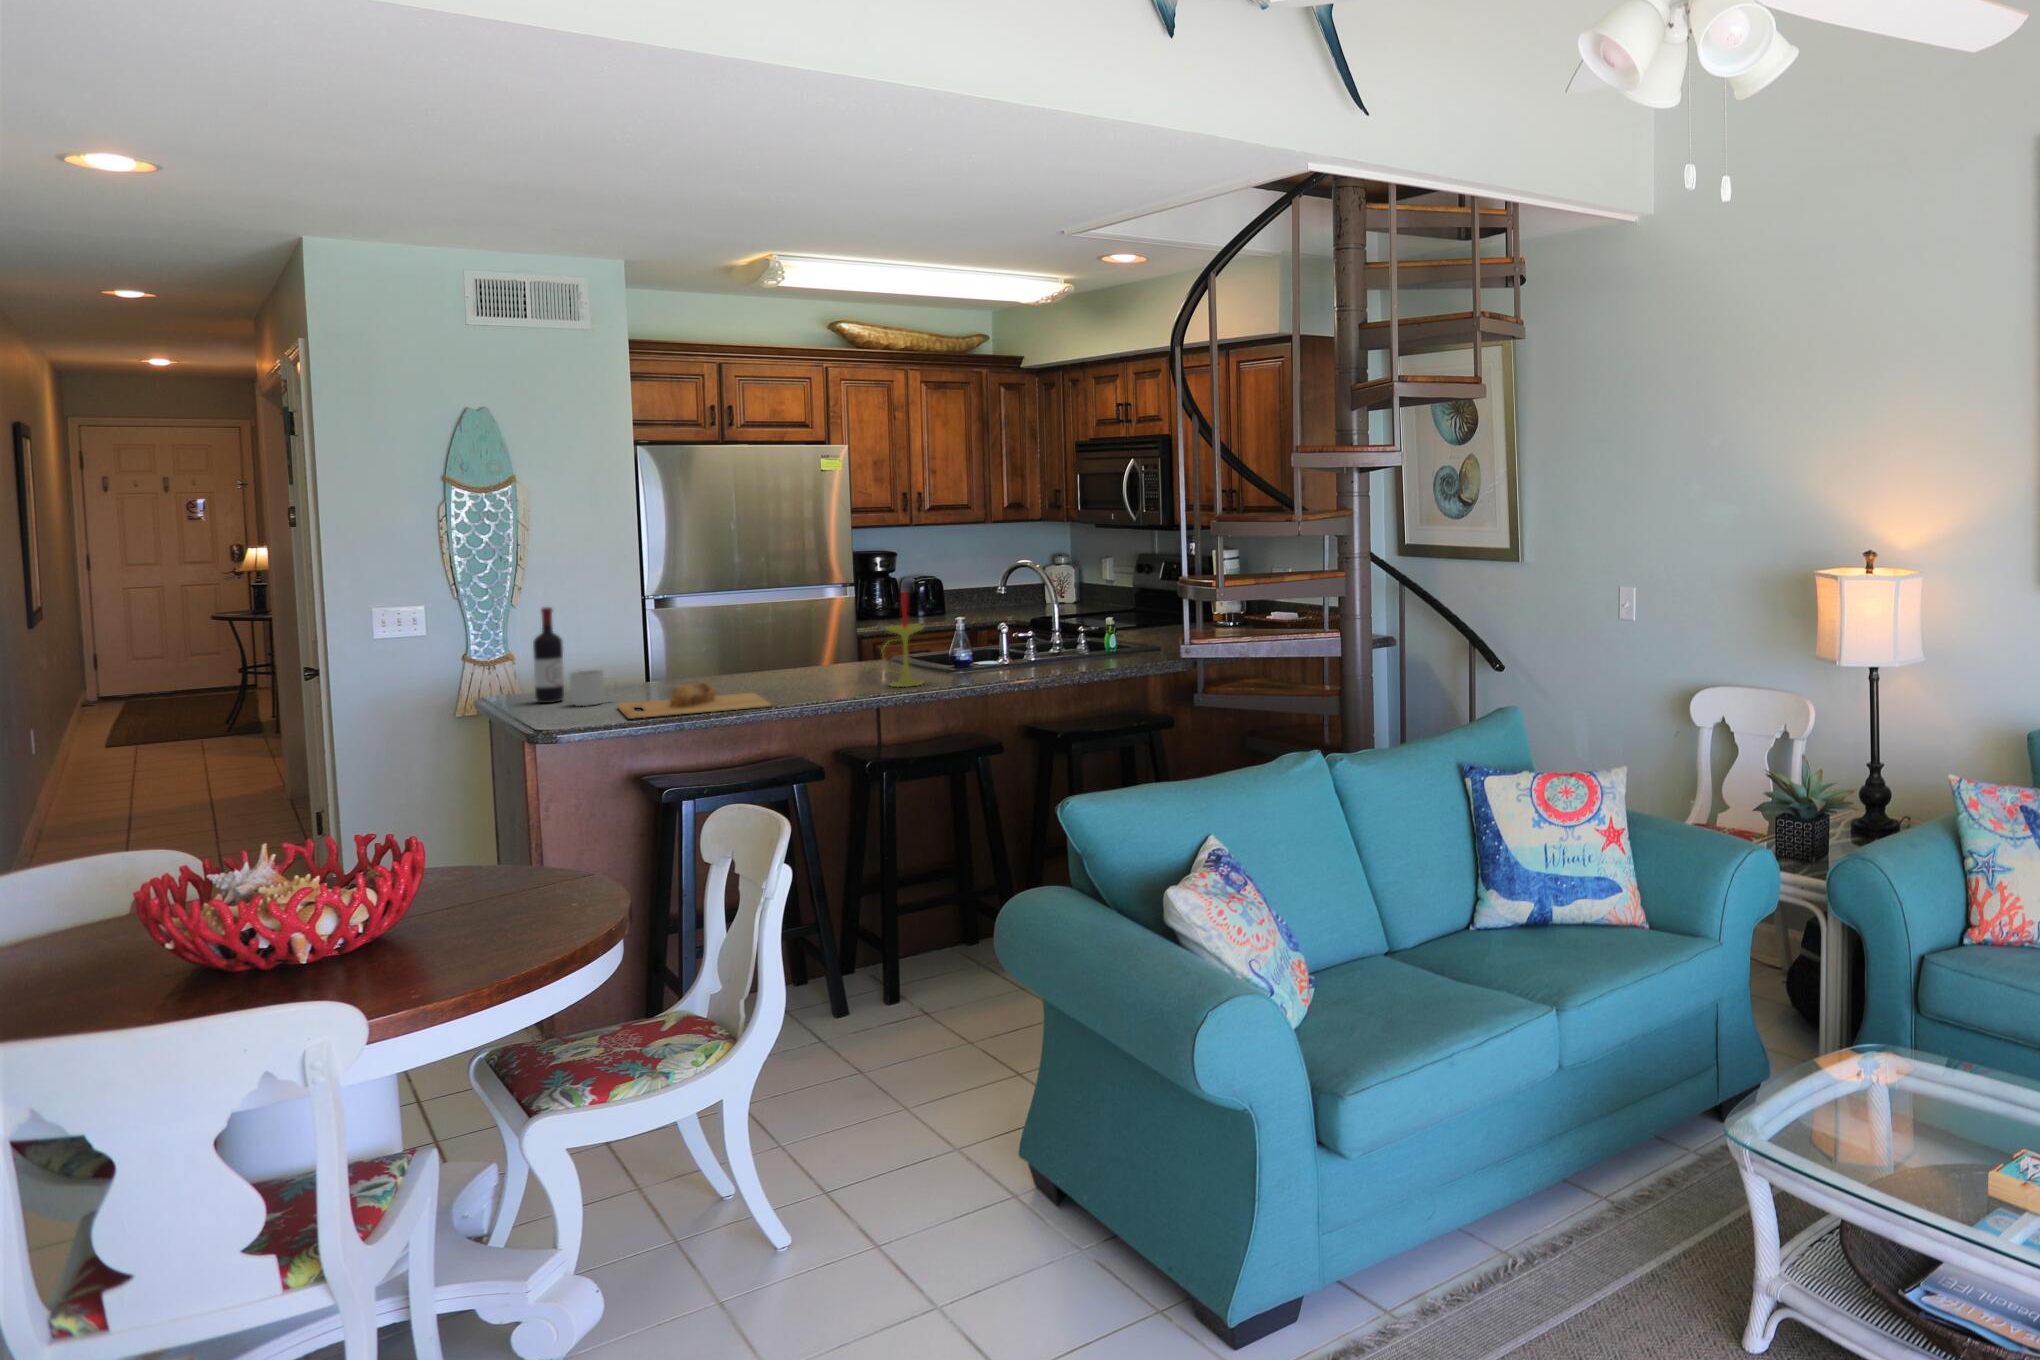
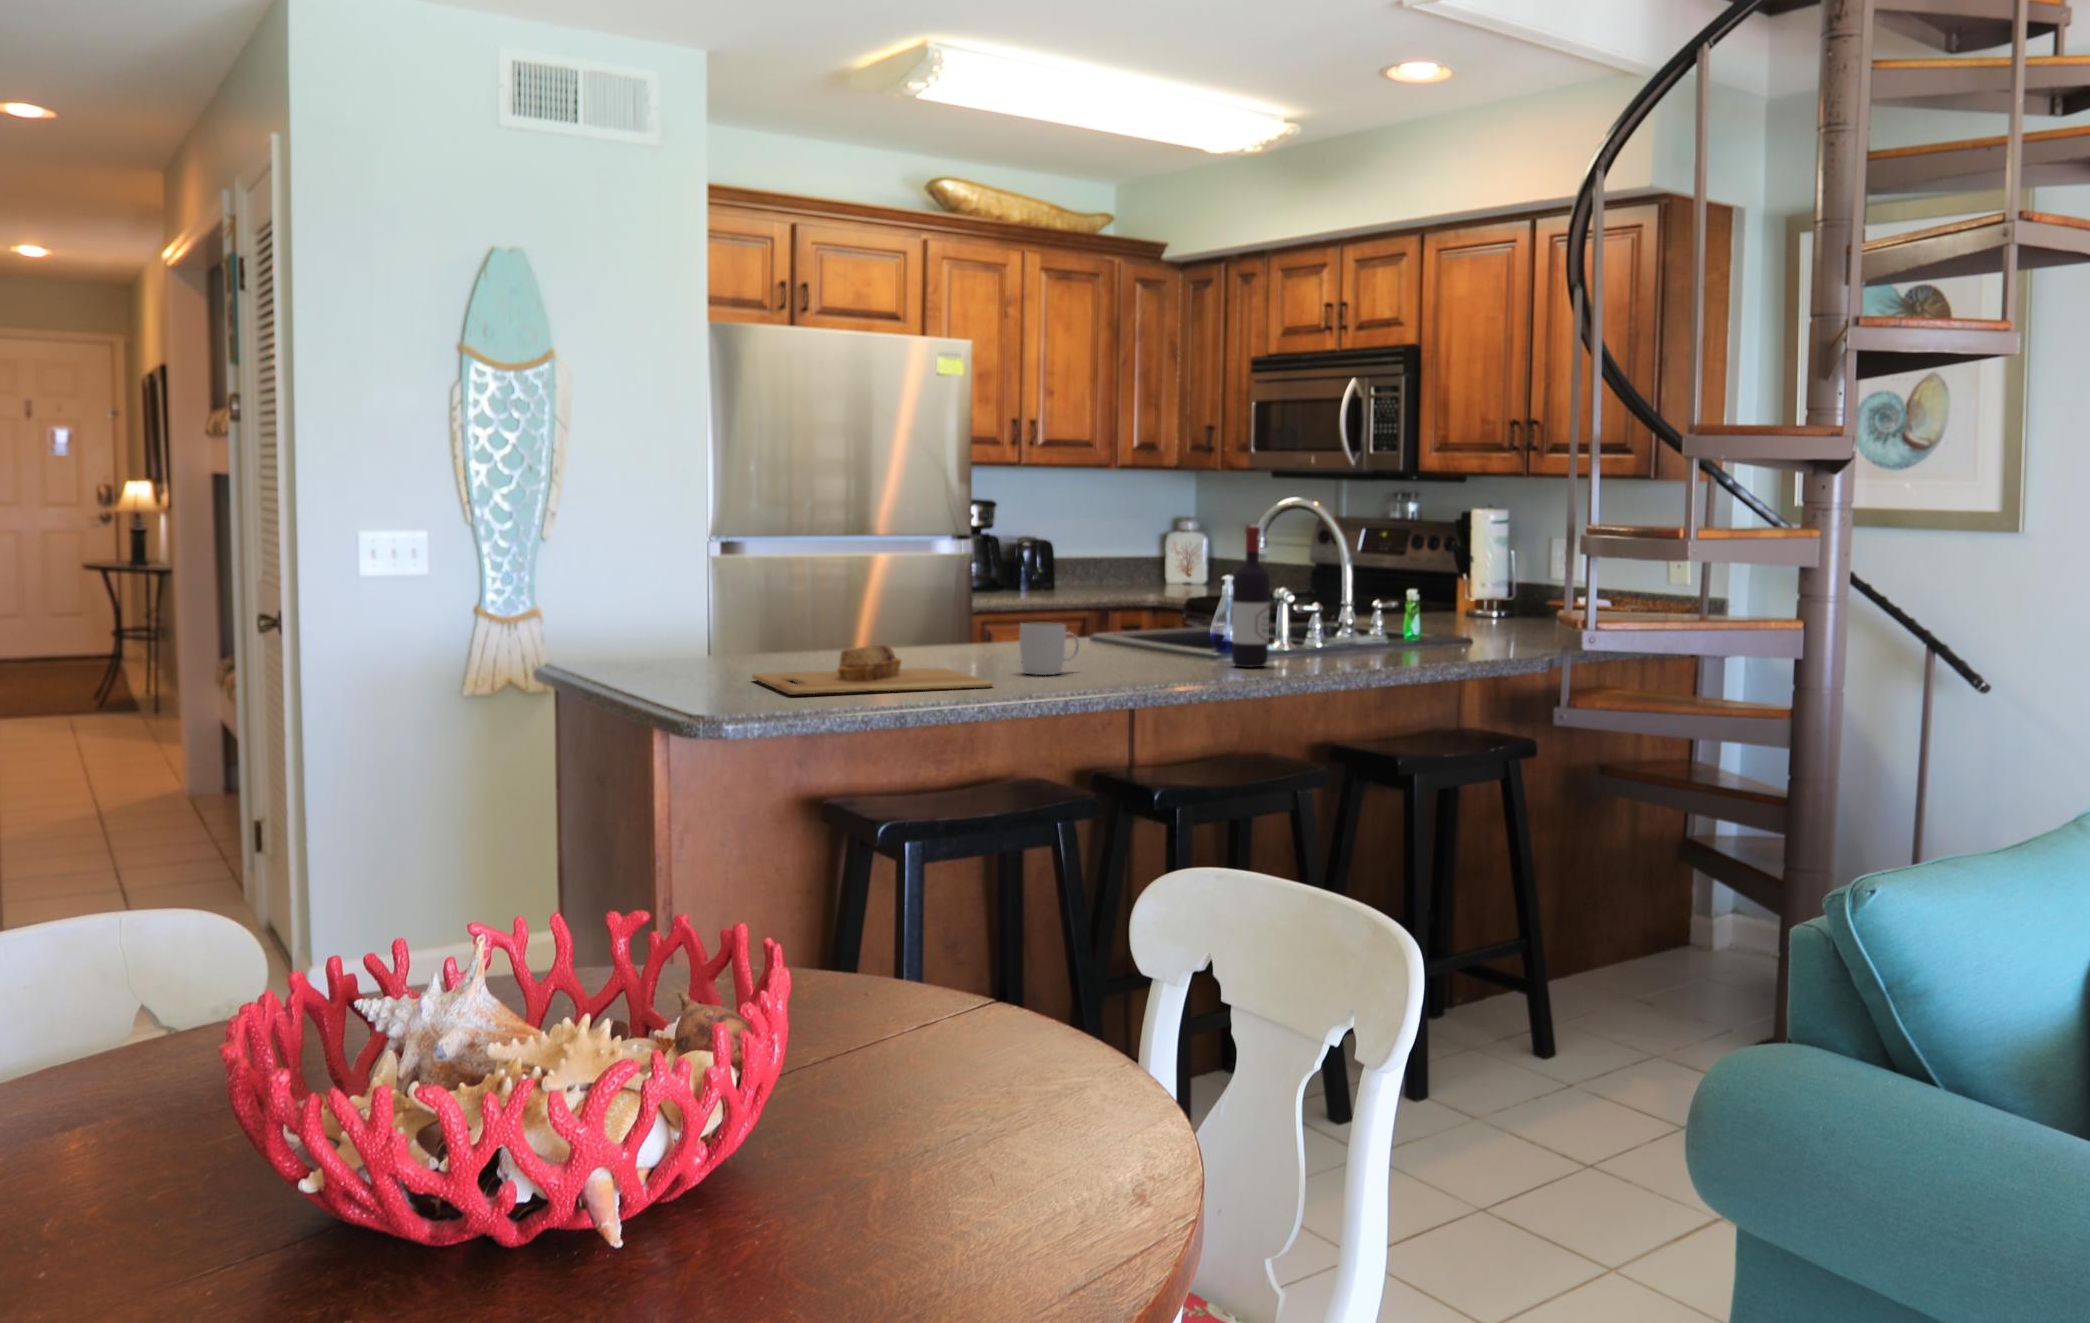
candle: present [881,592,924,687] -> none [1132,517,1191,669]
wine bottle: present [533,607,564,703] -> present [1232,526,1270,667]
mug: present [570,670,605,706] -> present [1020,623,1079,675]

